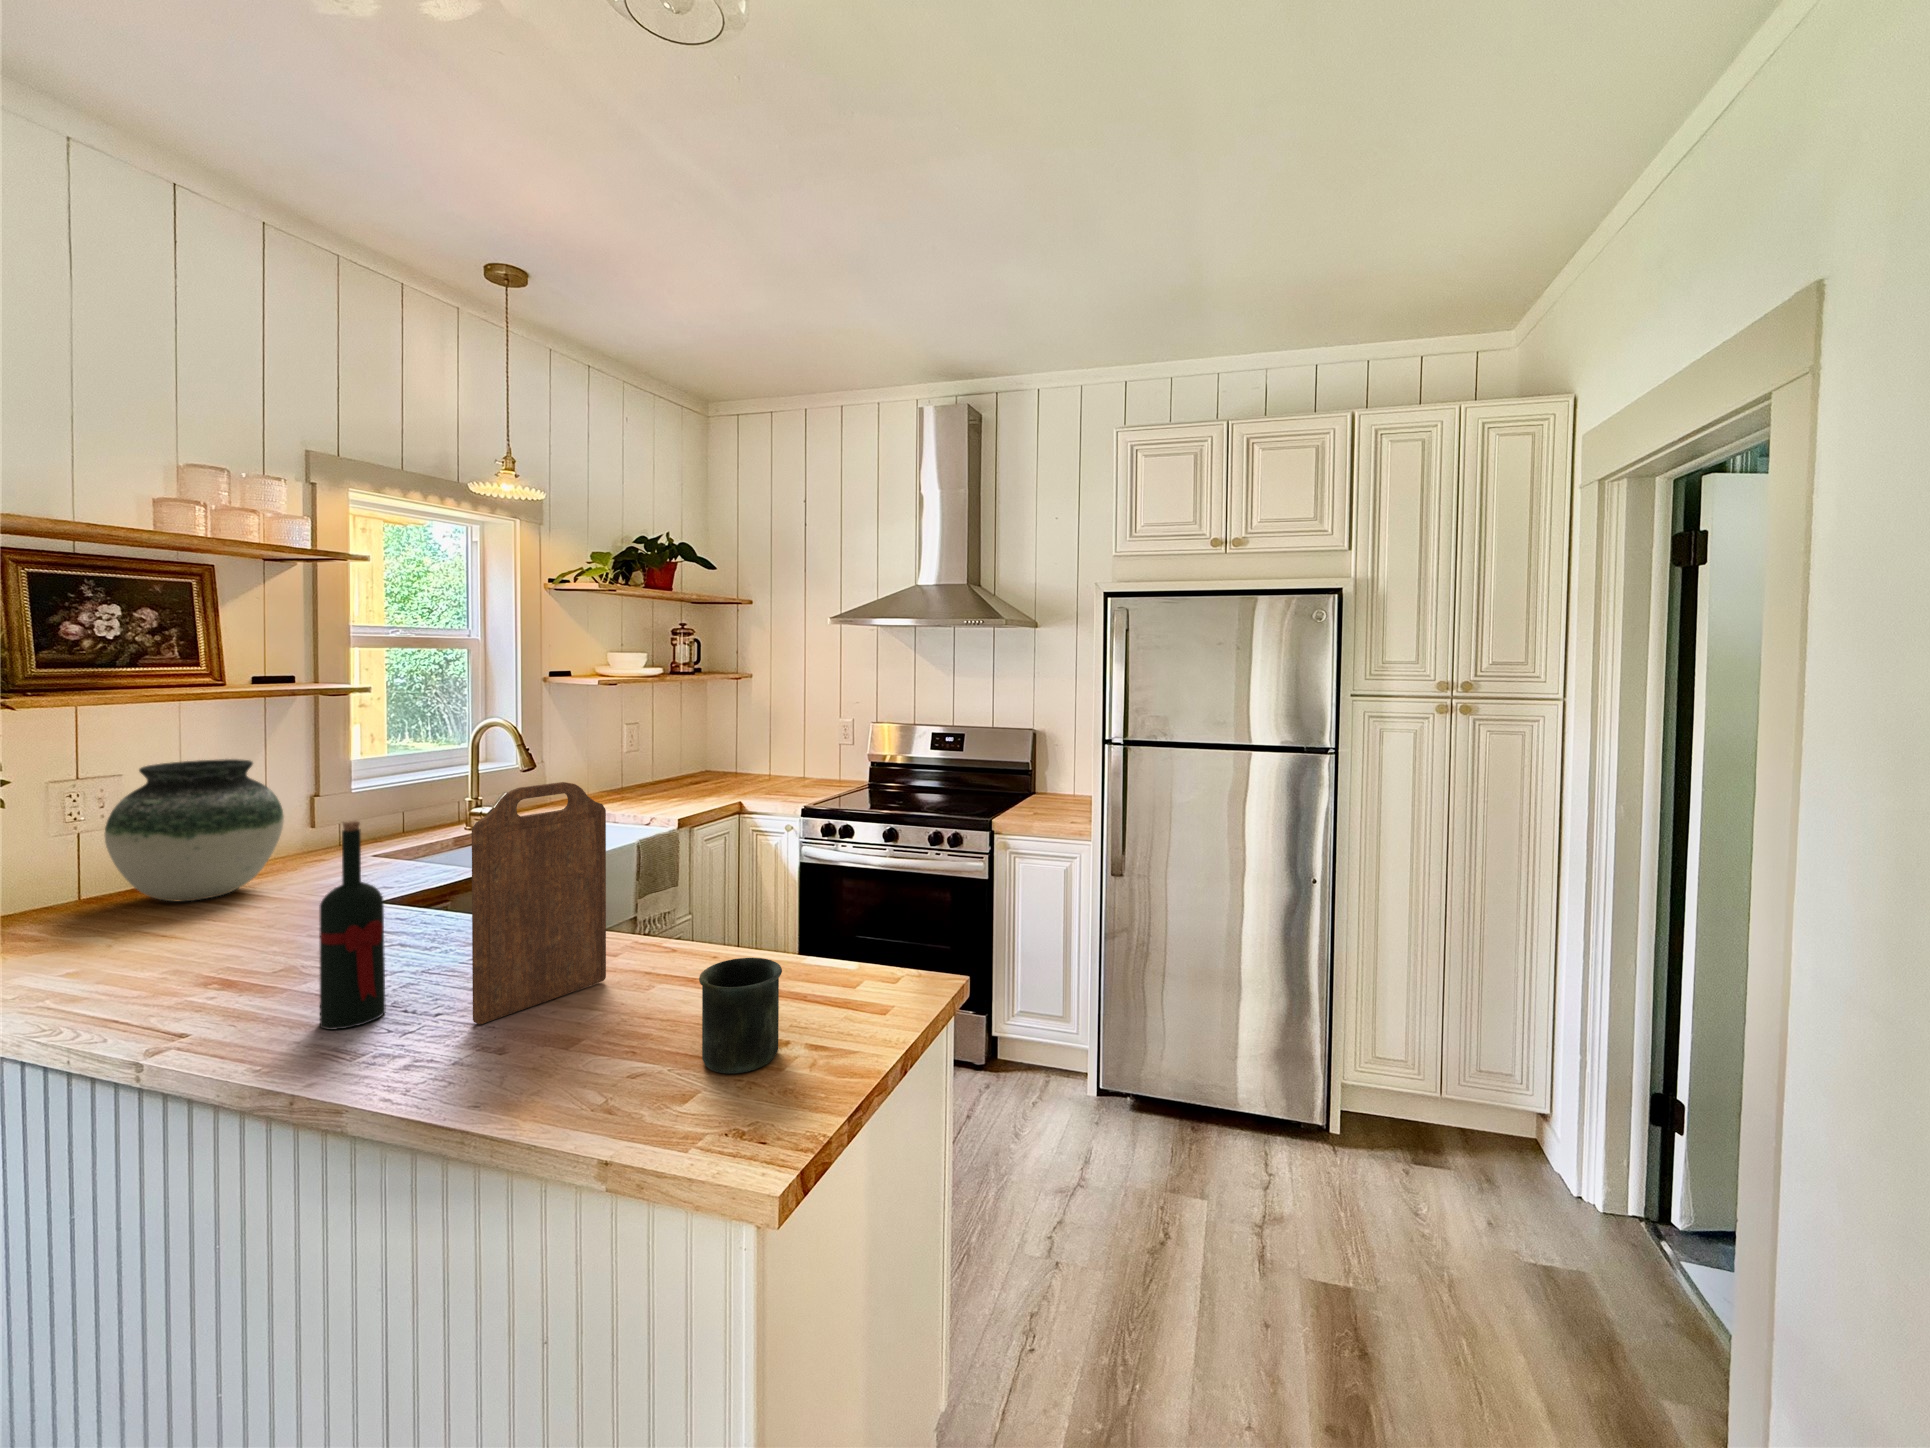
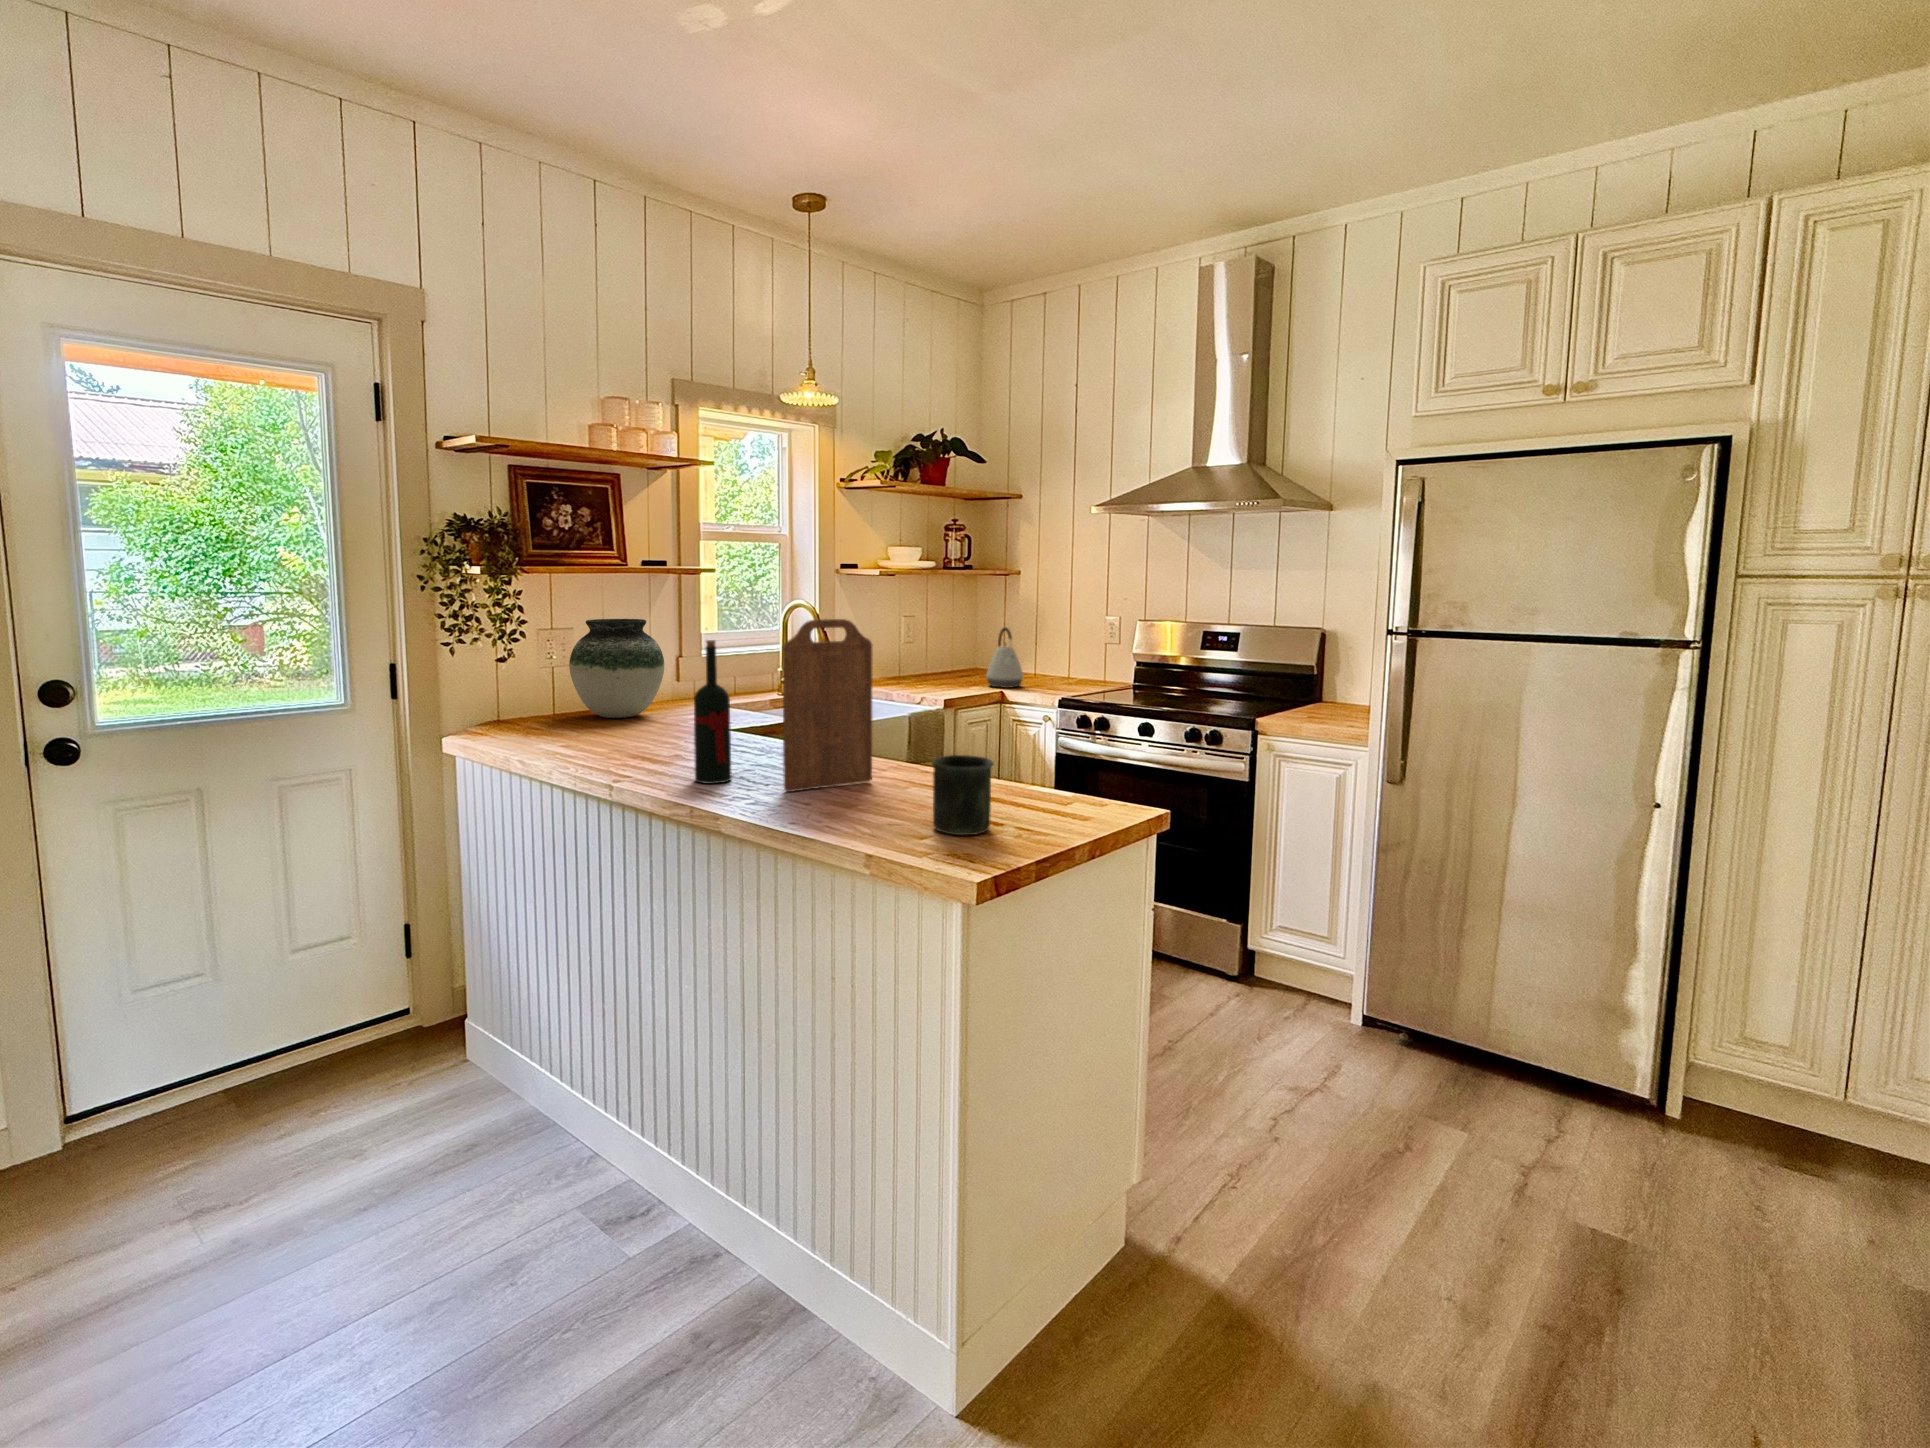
kettle: none [722,735,762,797] -> present [986,627,1023,688]

